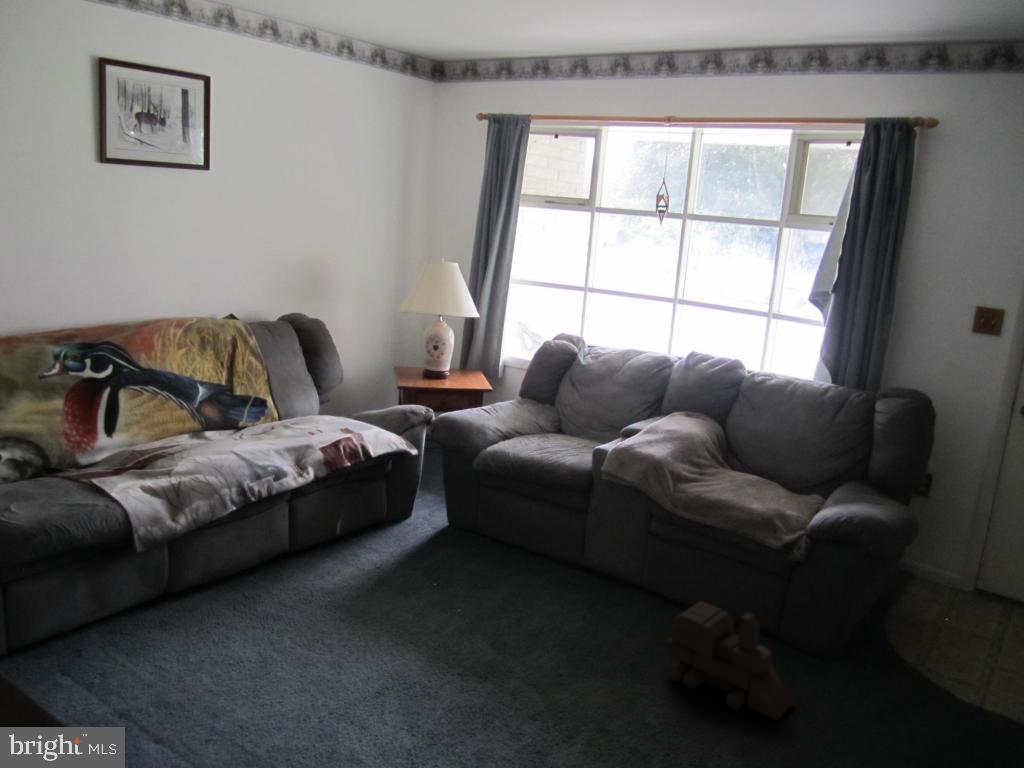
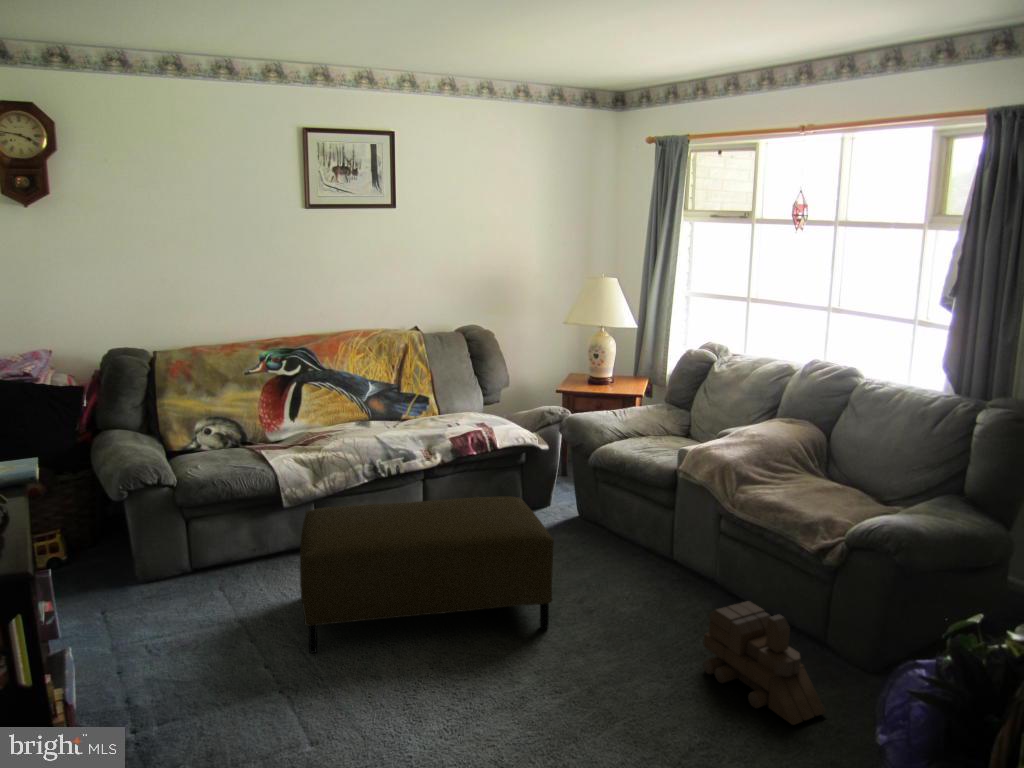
ottoman: none [190,514,507,735] -> present [300,497,554,653]

